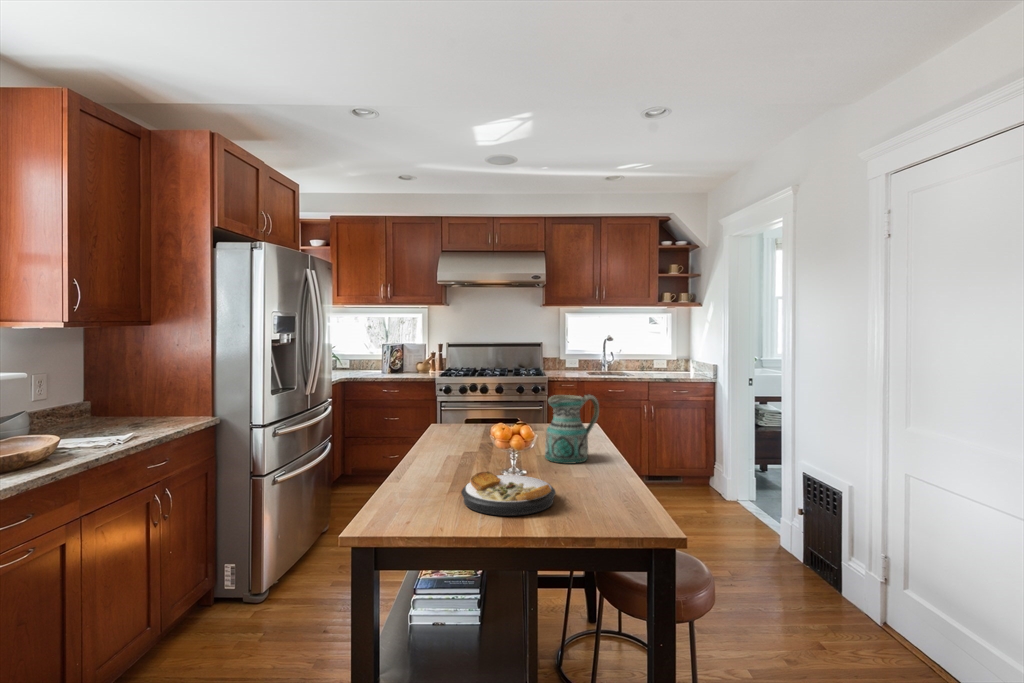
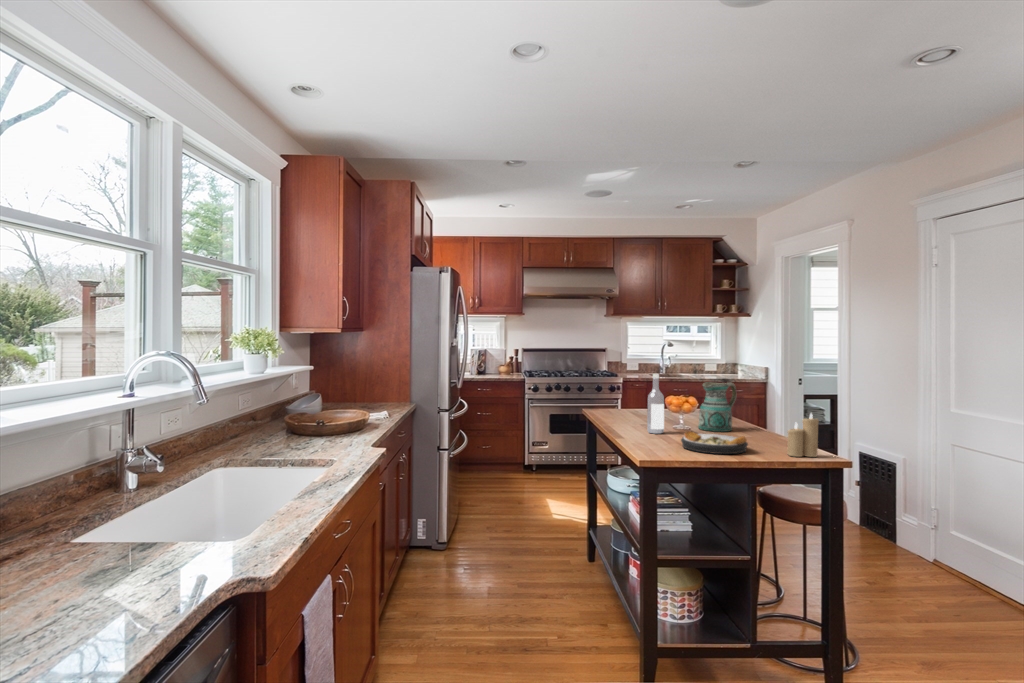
wine bottle: none [462,385,485,468] -> present [647,374,664,434]
candle: none [602,454,648,524] -> present [787,414,819,457]

